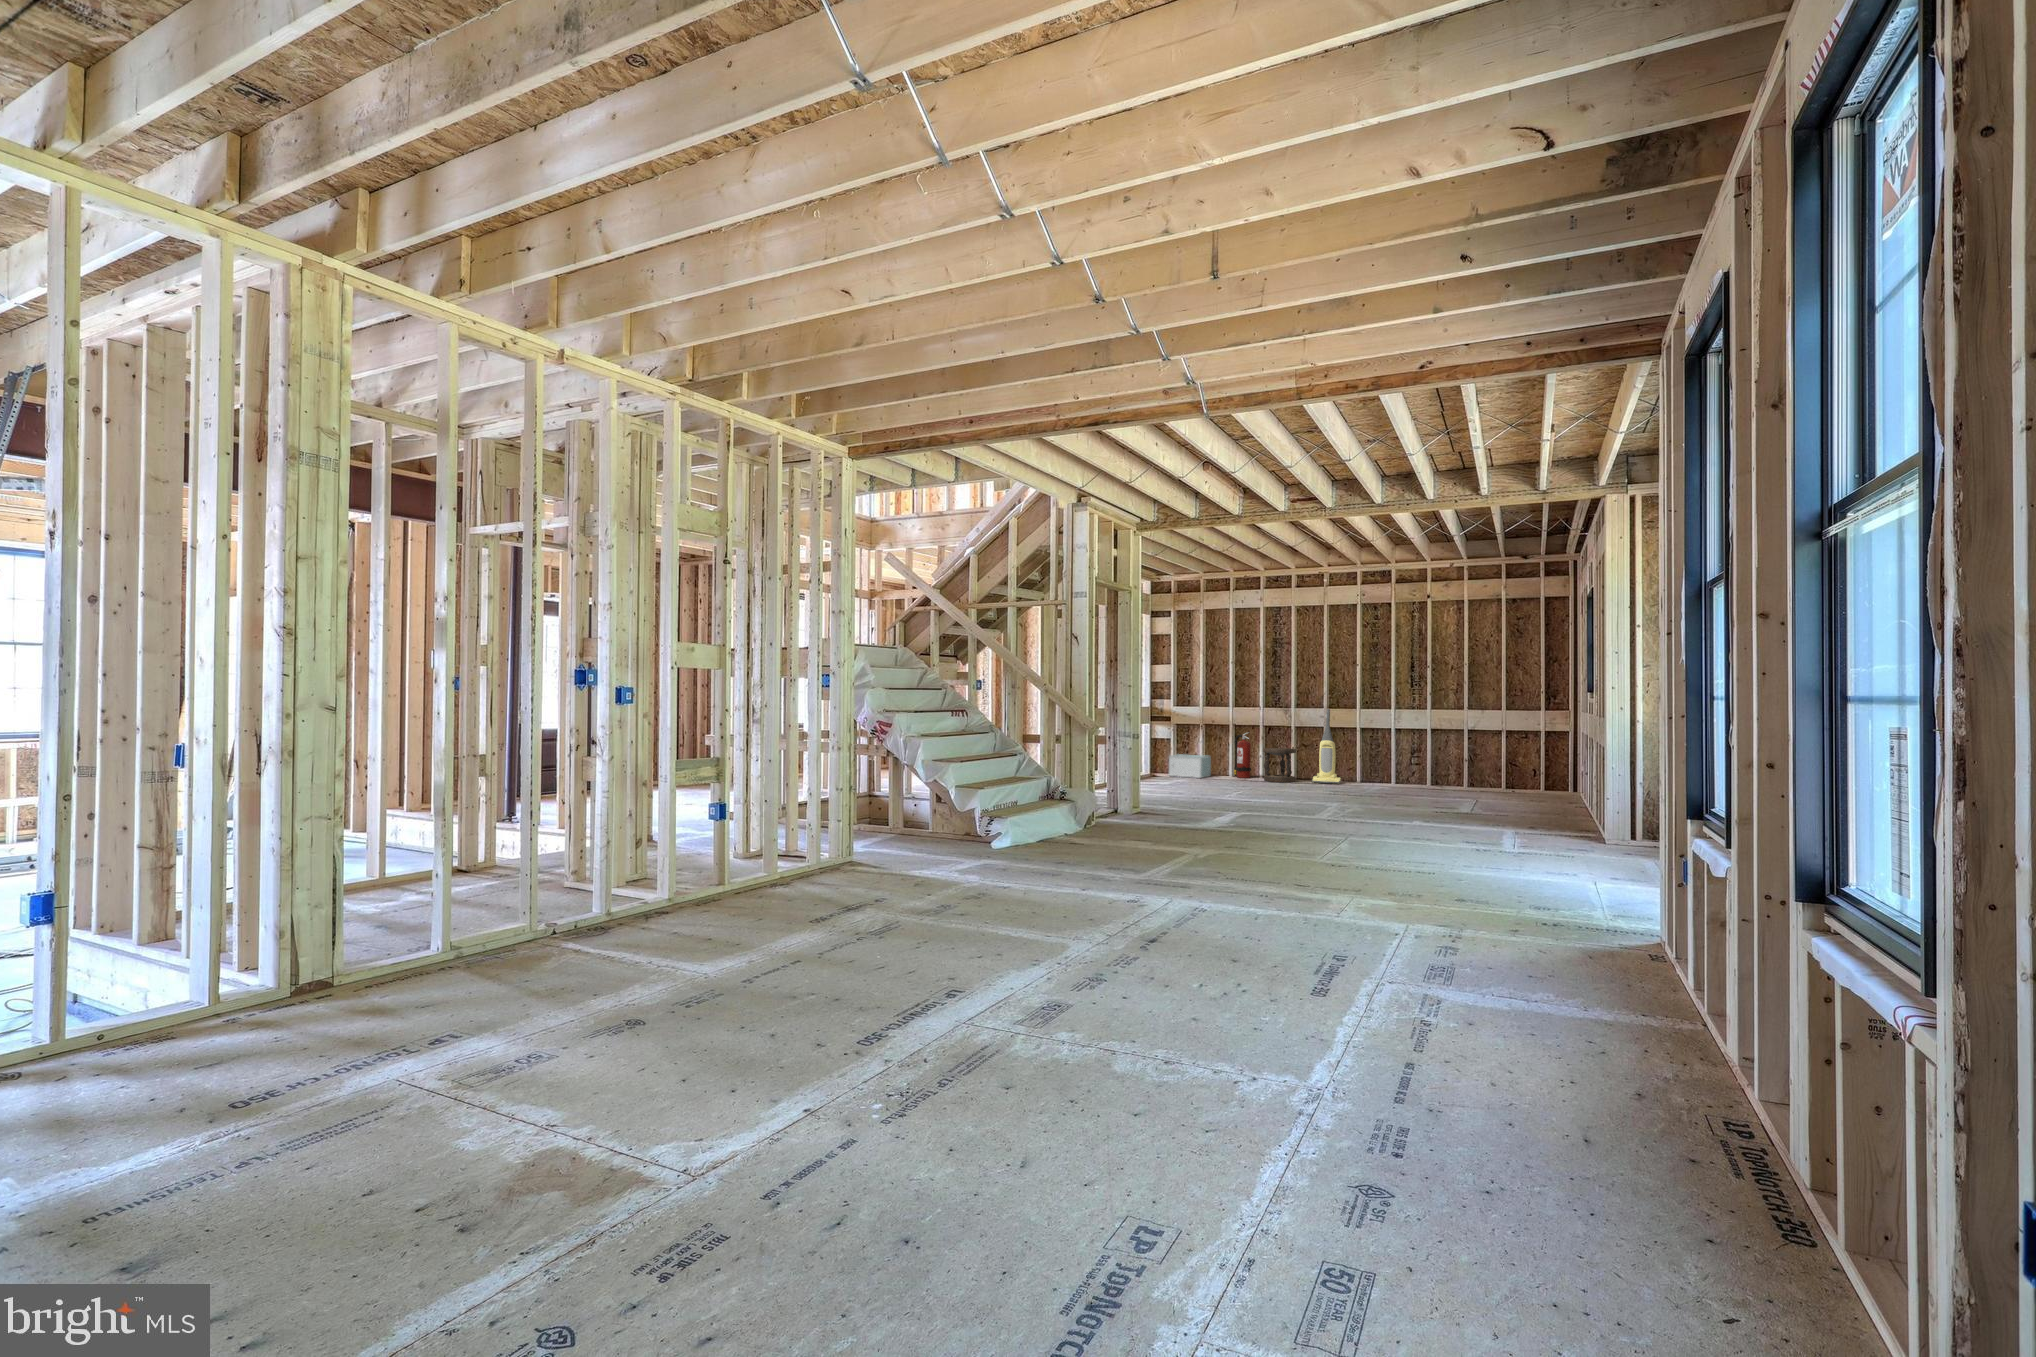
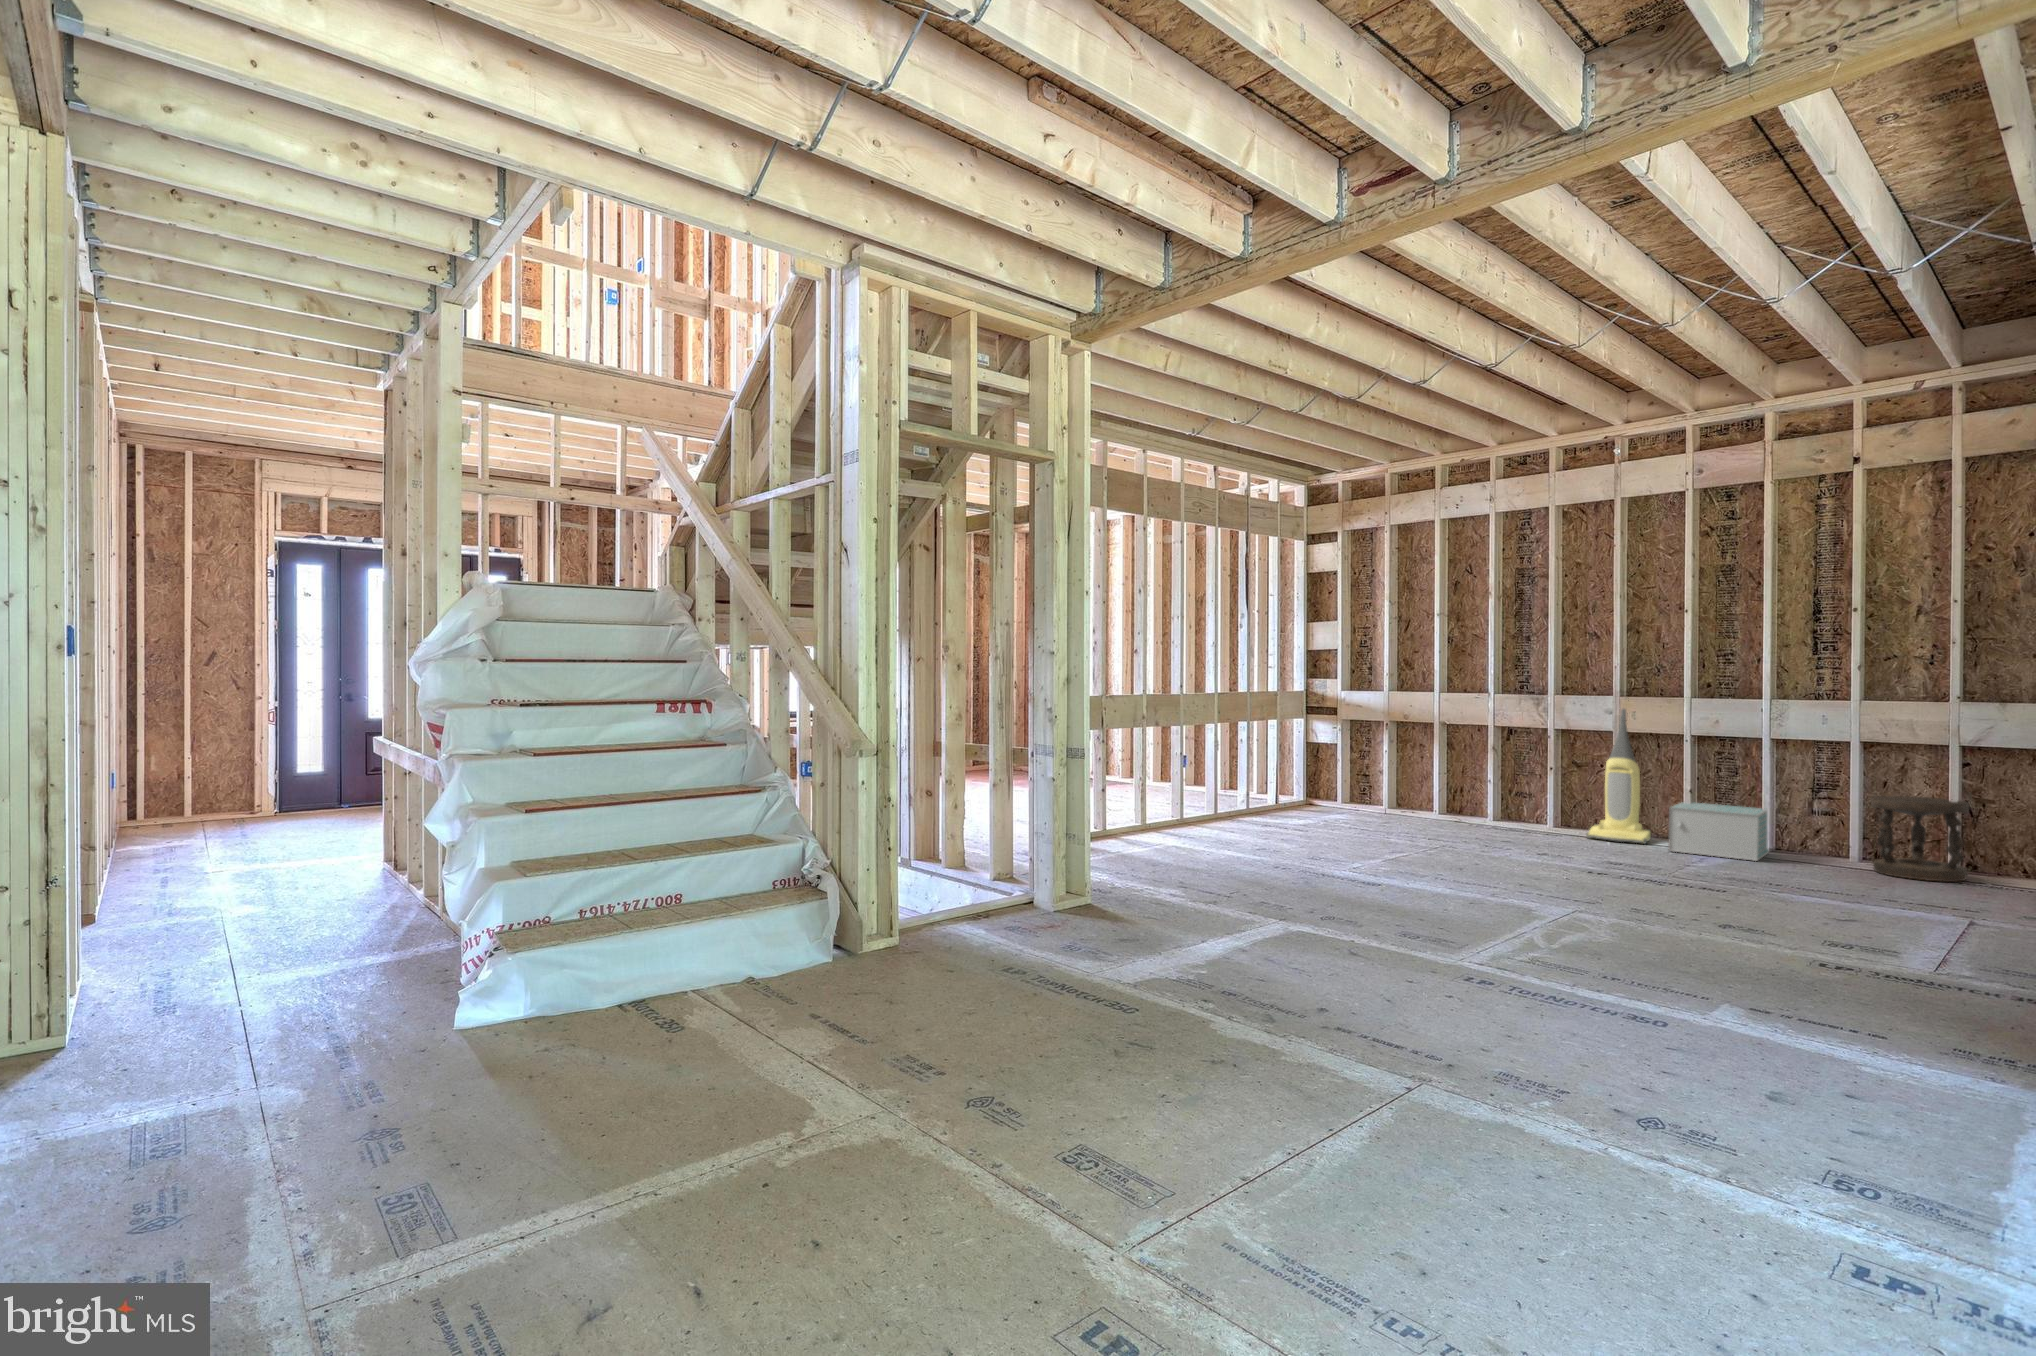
fire extinguisher: present [1234,732,1251,778] -> none [1446,739,1476,821]
stool: present [1263,748,1296,782] -> present [1871,796,1970,882]
storage box: present [1169,754,1211,778] -> present [1669,802,1769,861]

